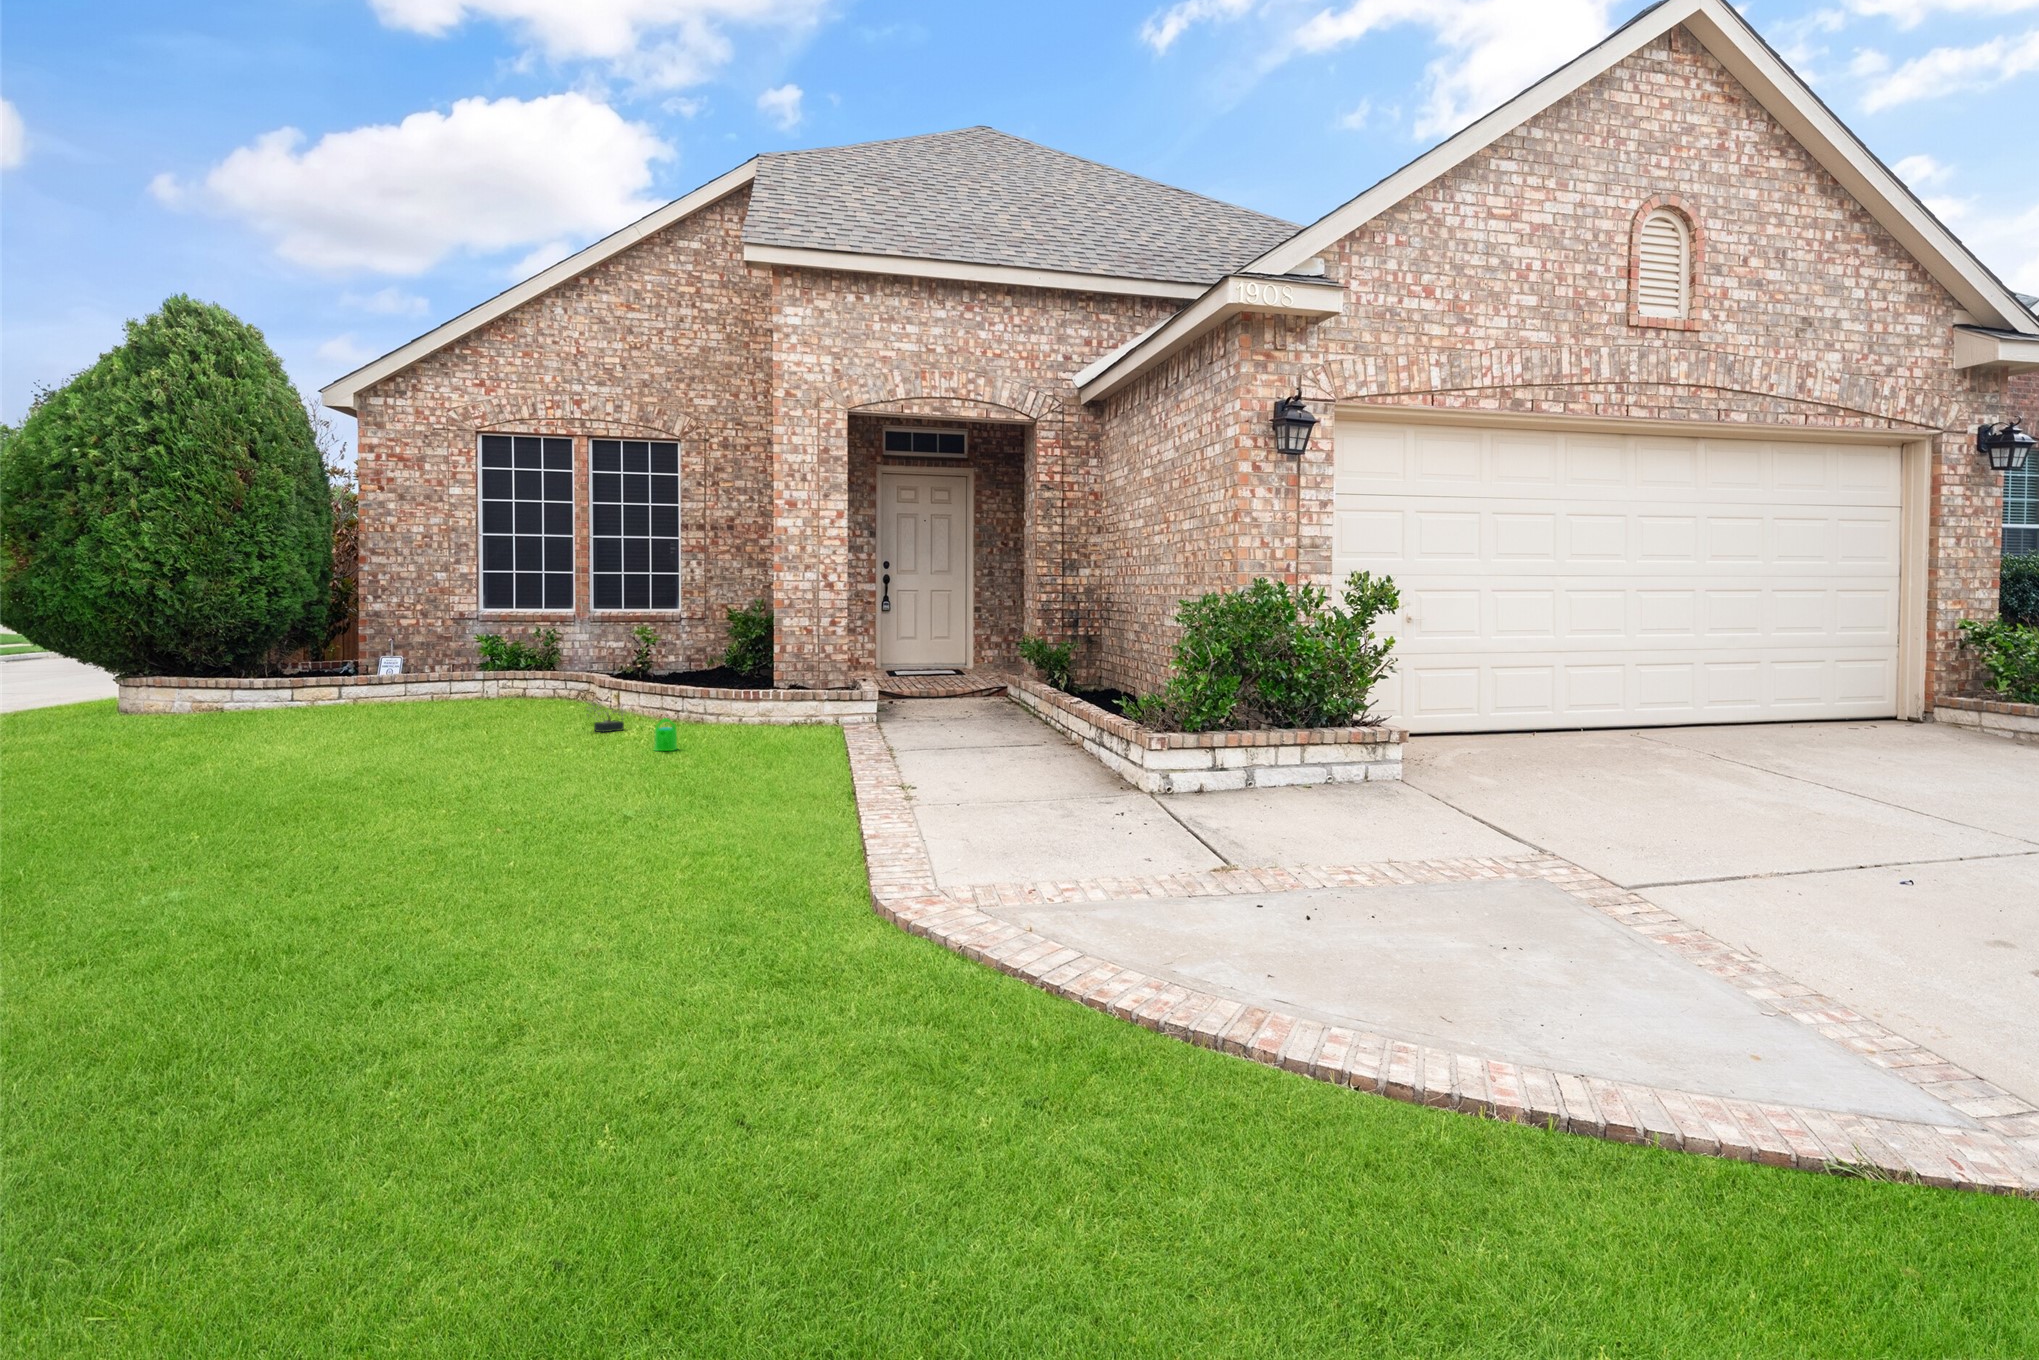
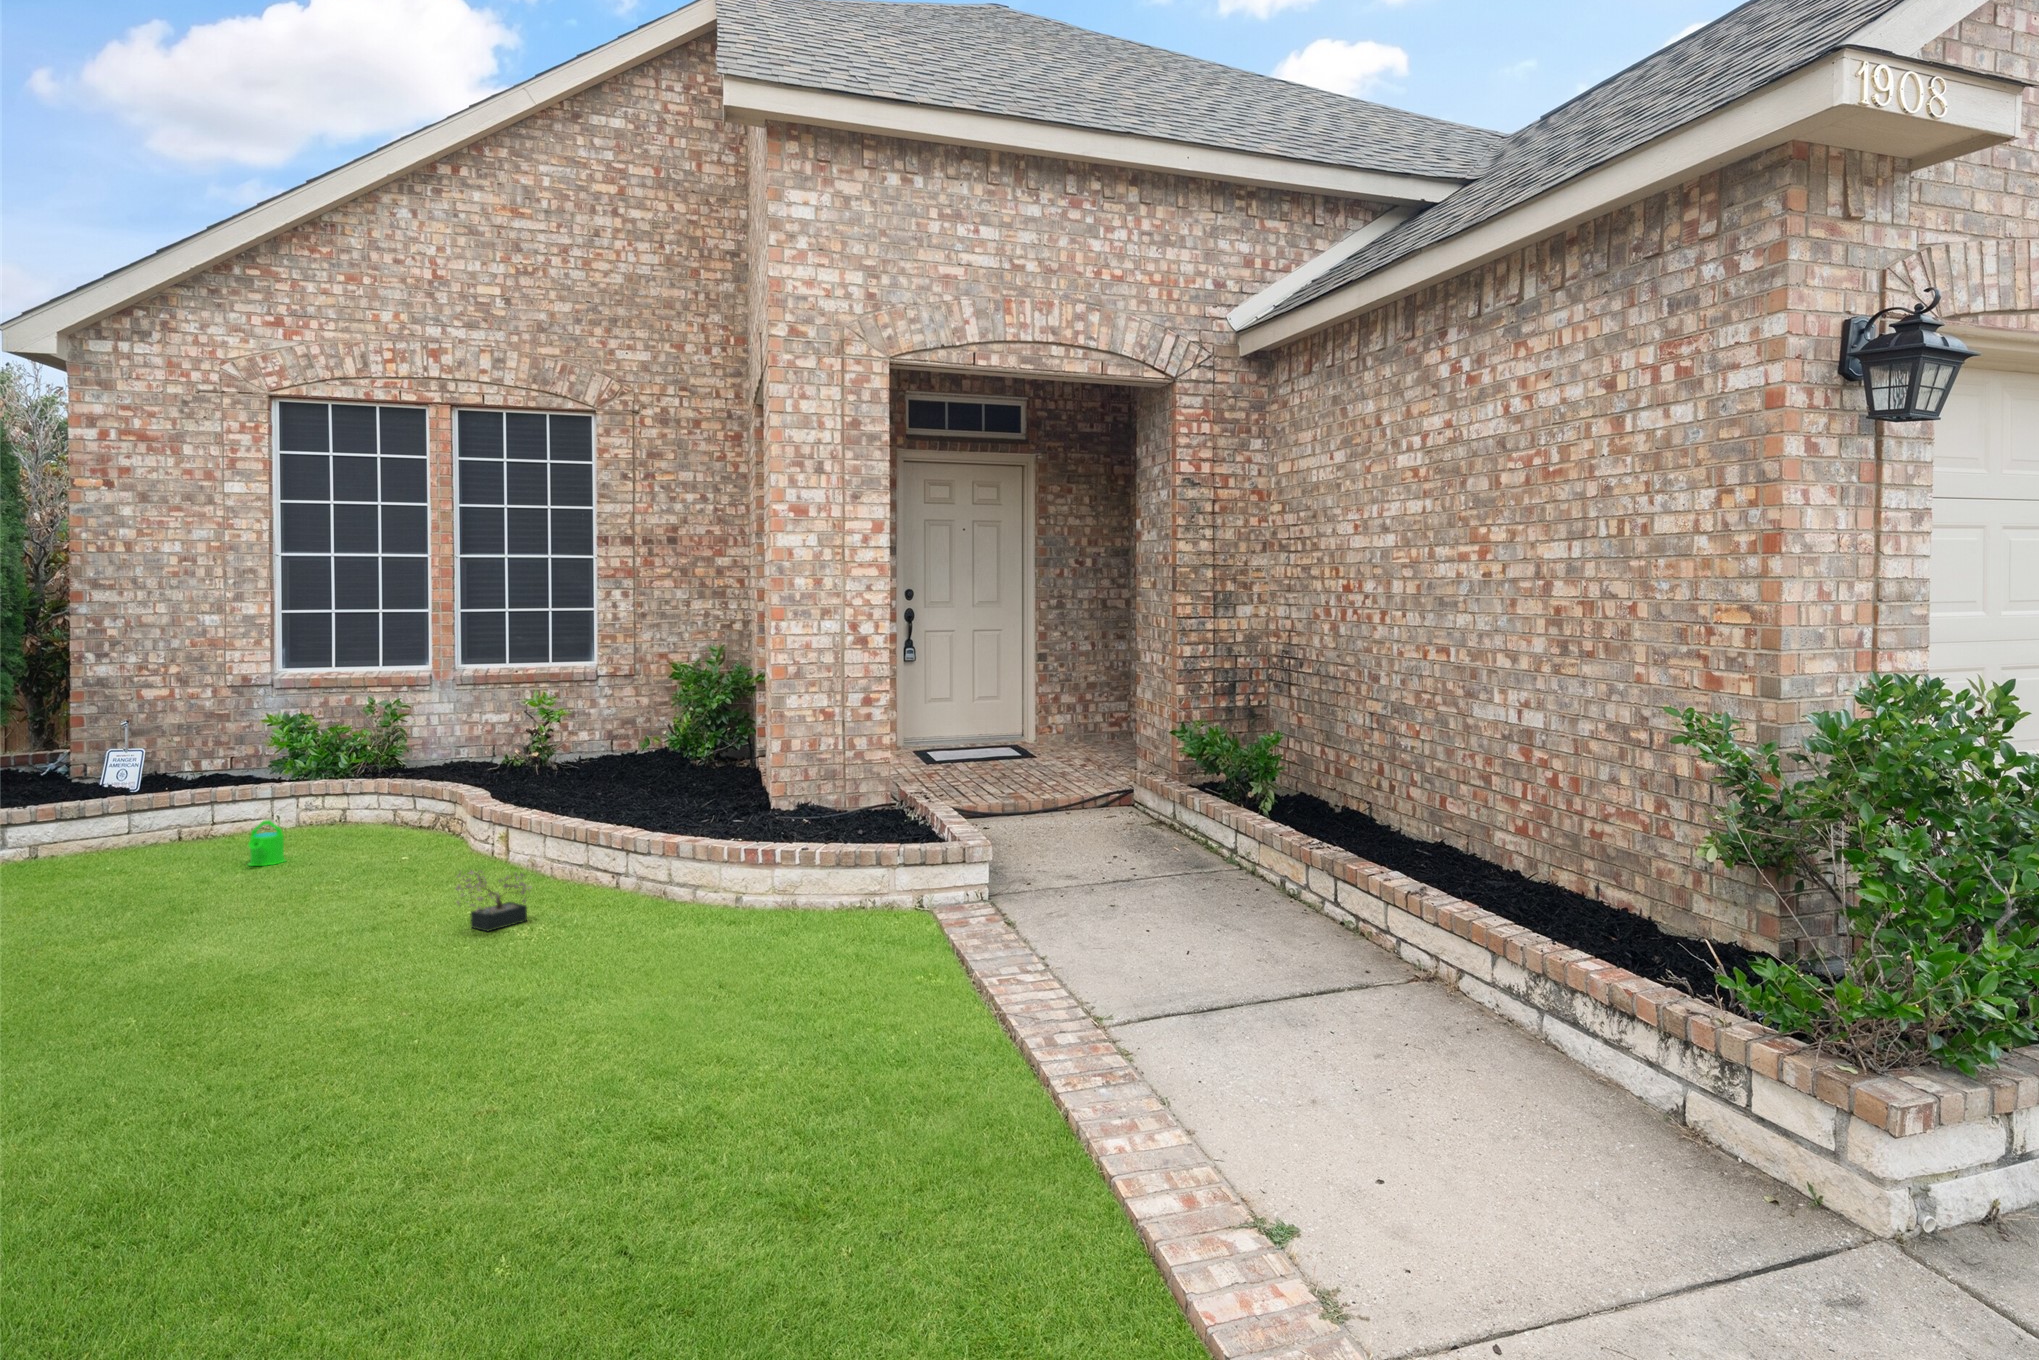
watering can: present [654,718,678,751] -> present [248,820,286,866]

